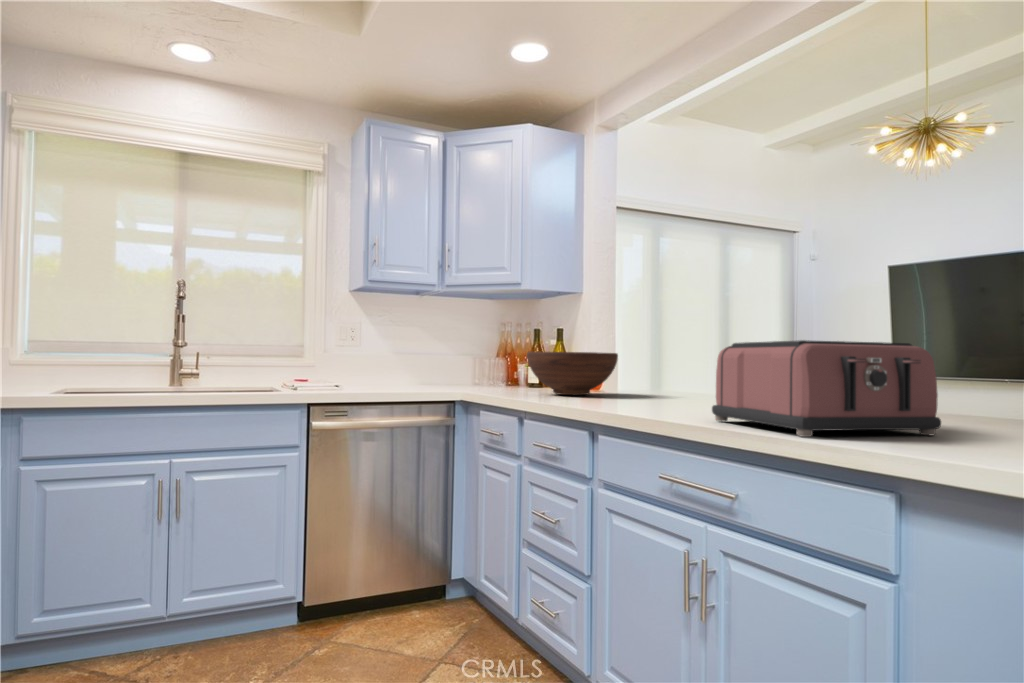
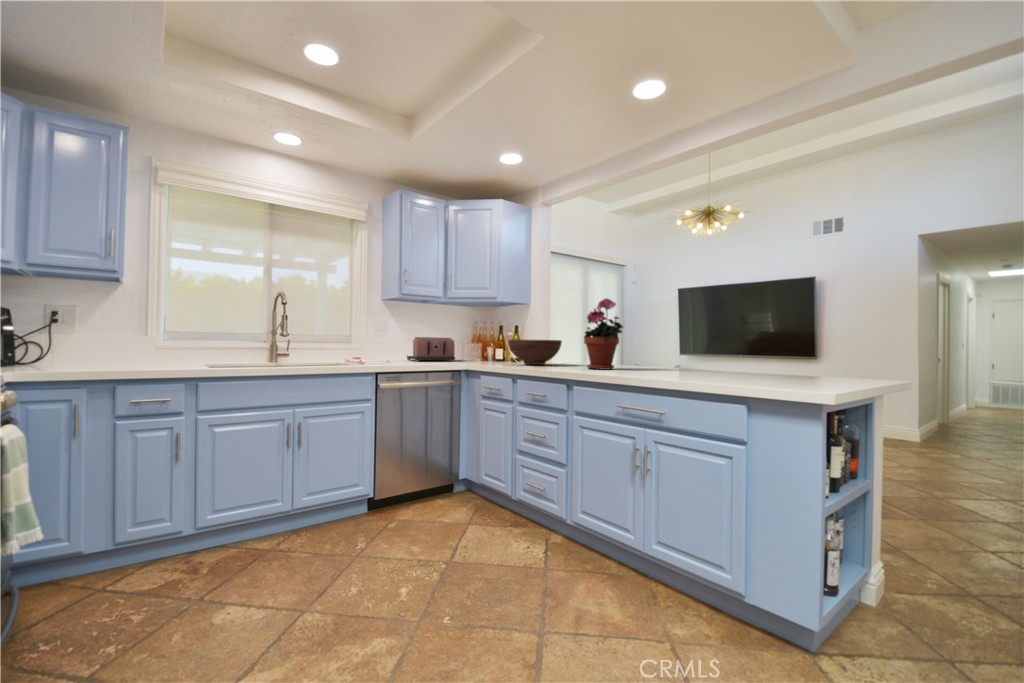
potted plant: none [638,277,712,406] -> present [584,298,623,370]
toaster: present [712,340,941,437] -> present [407,337,455,361]

